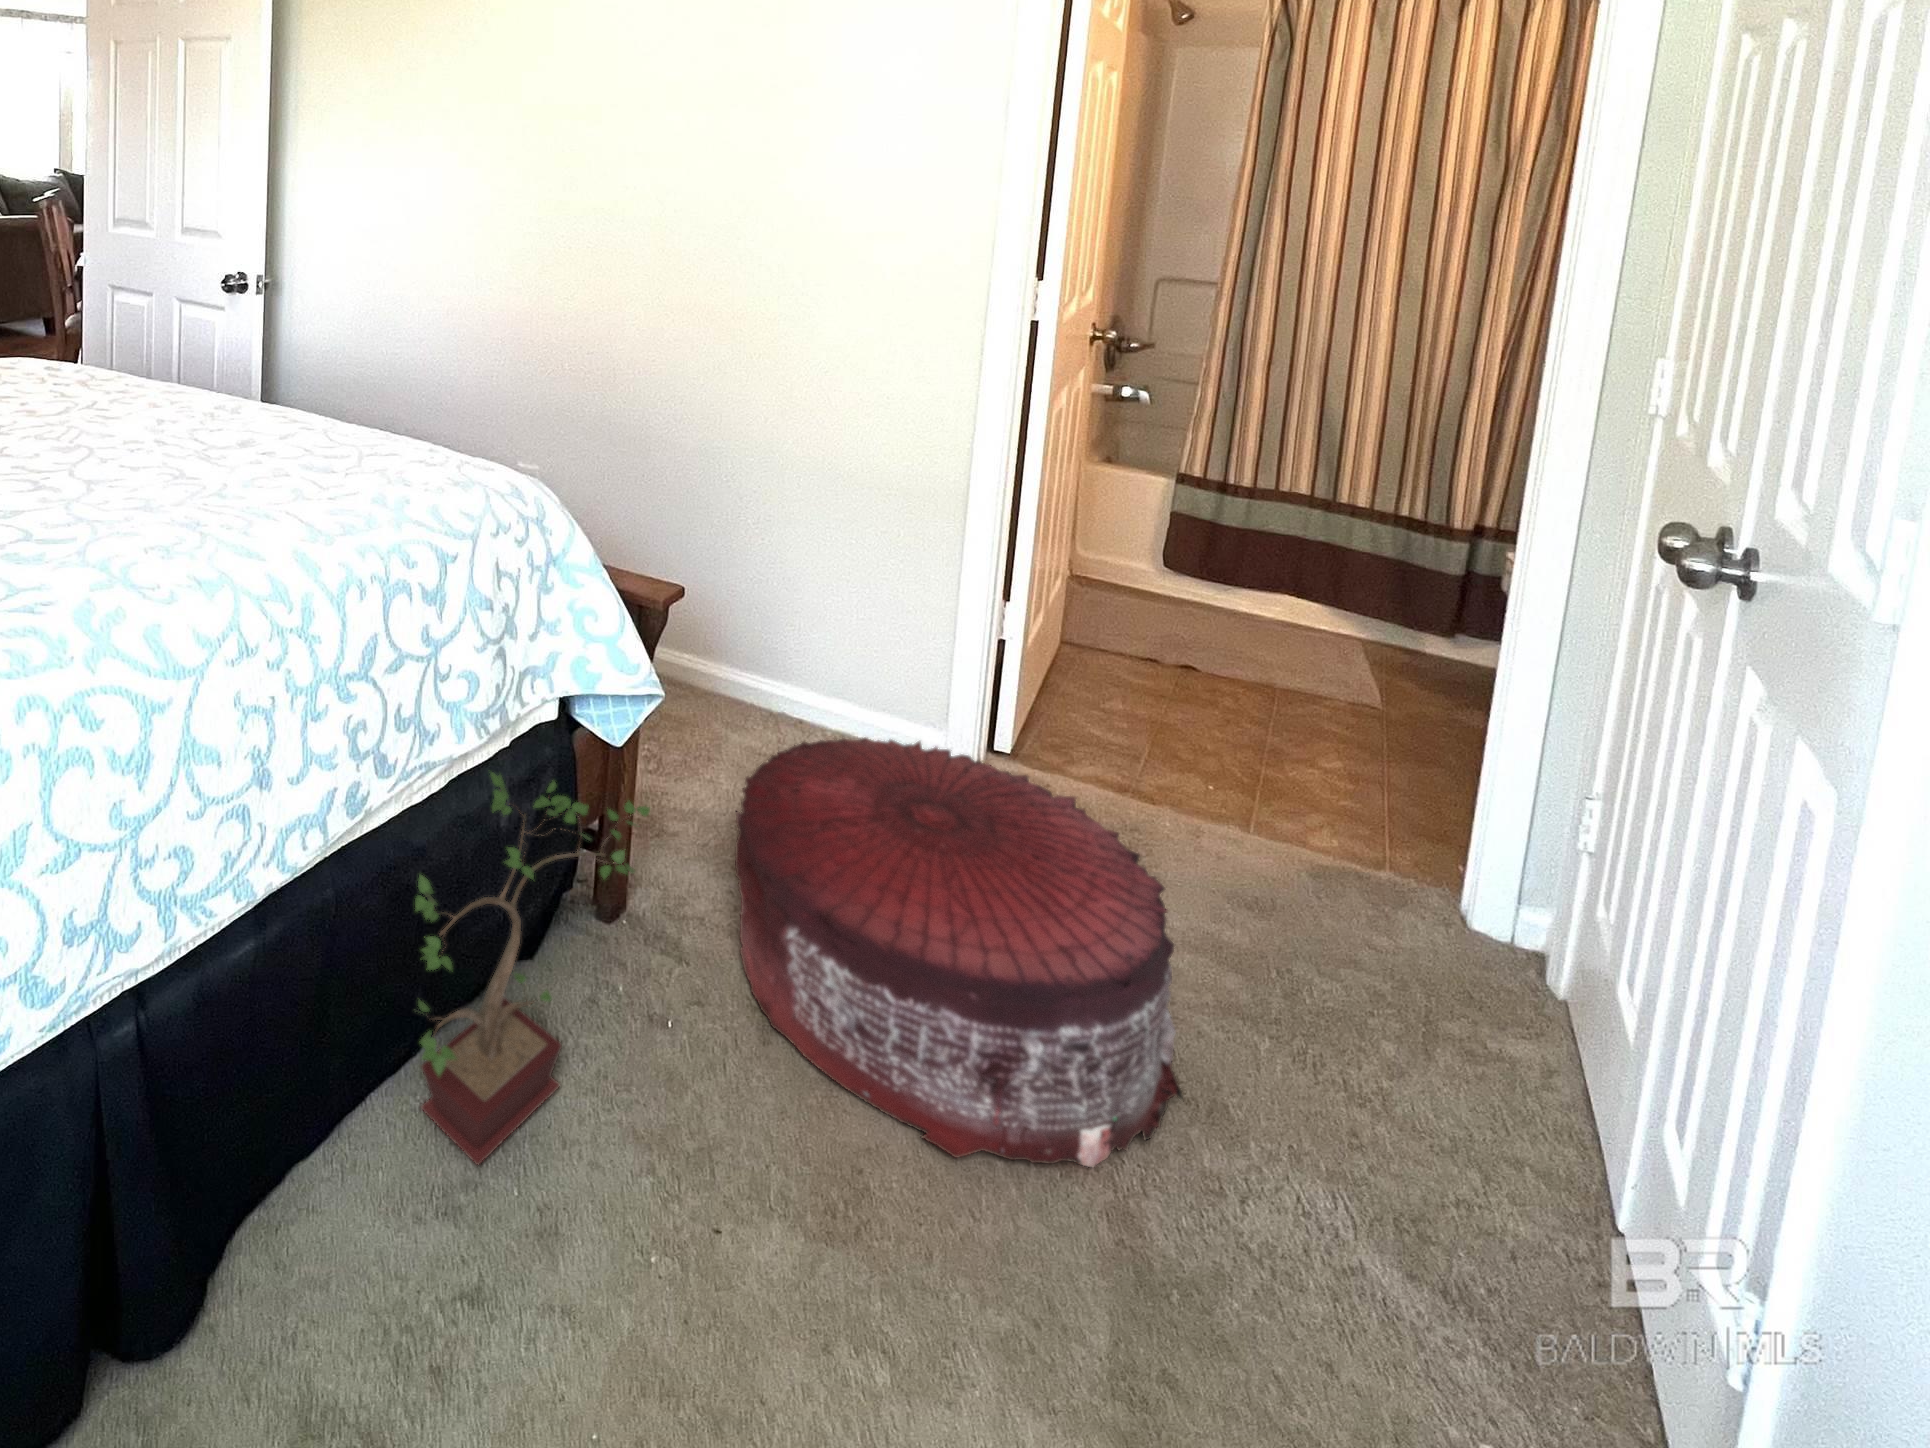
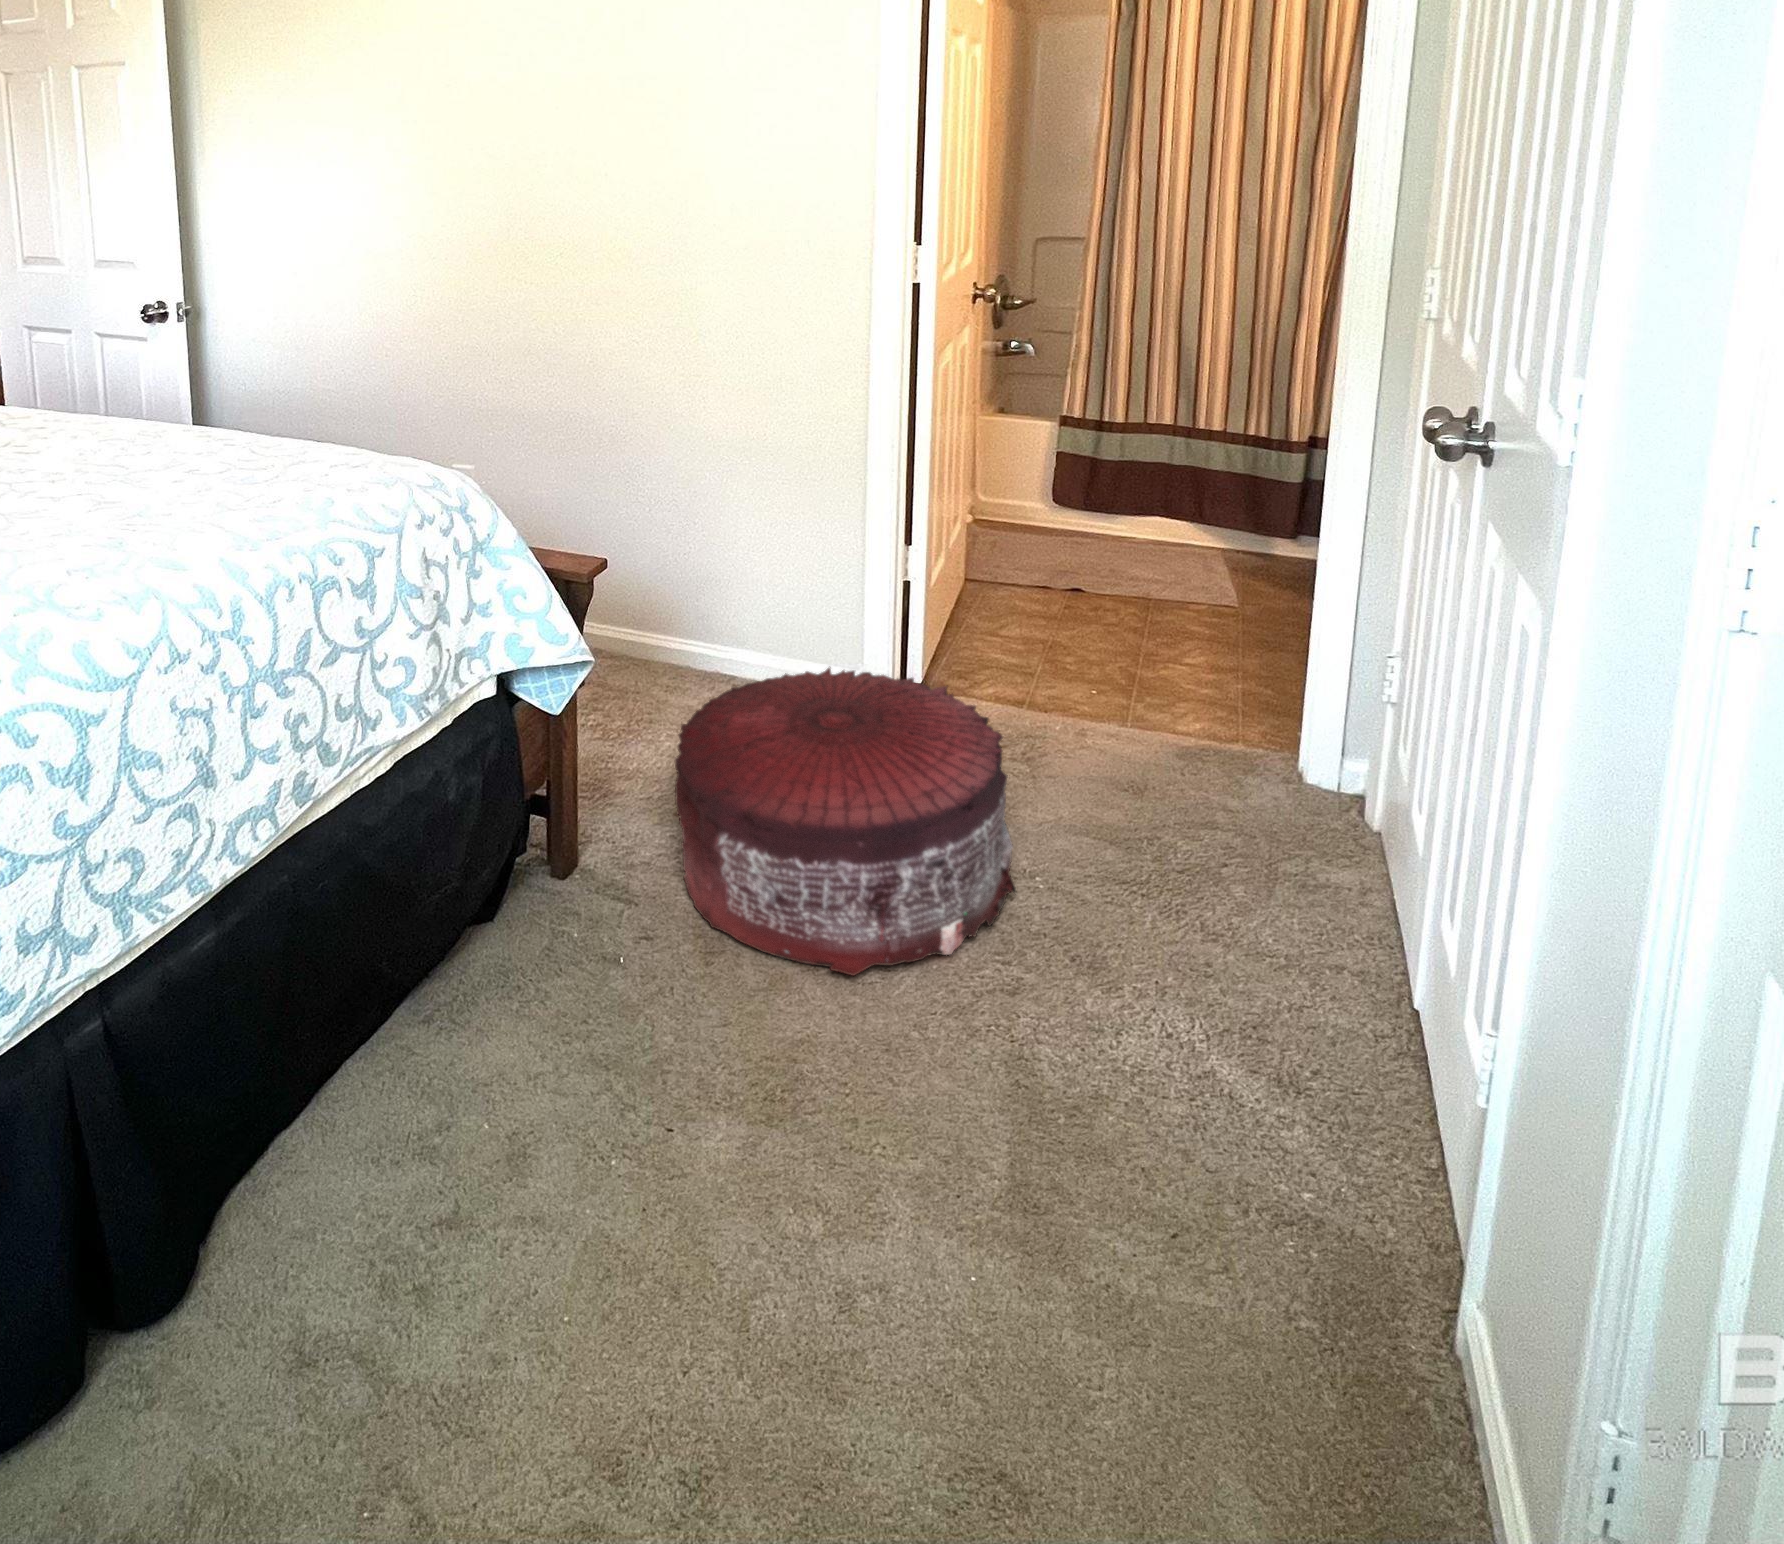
potted plant: present [415,773,650,1165] -> none [375,743,594,1095]

